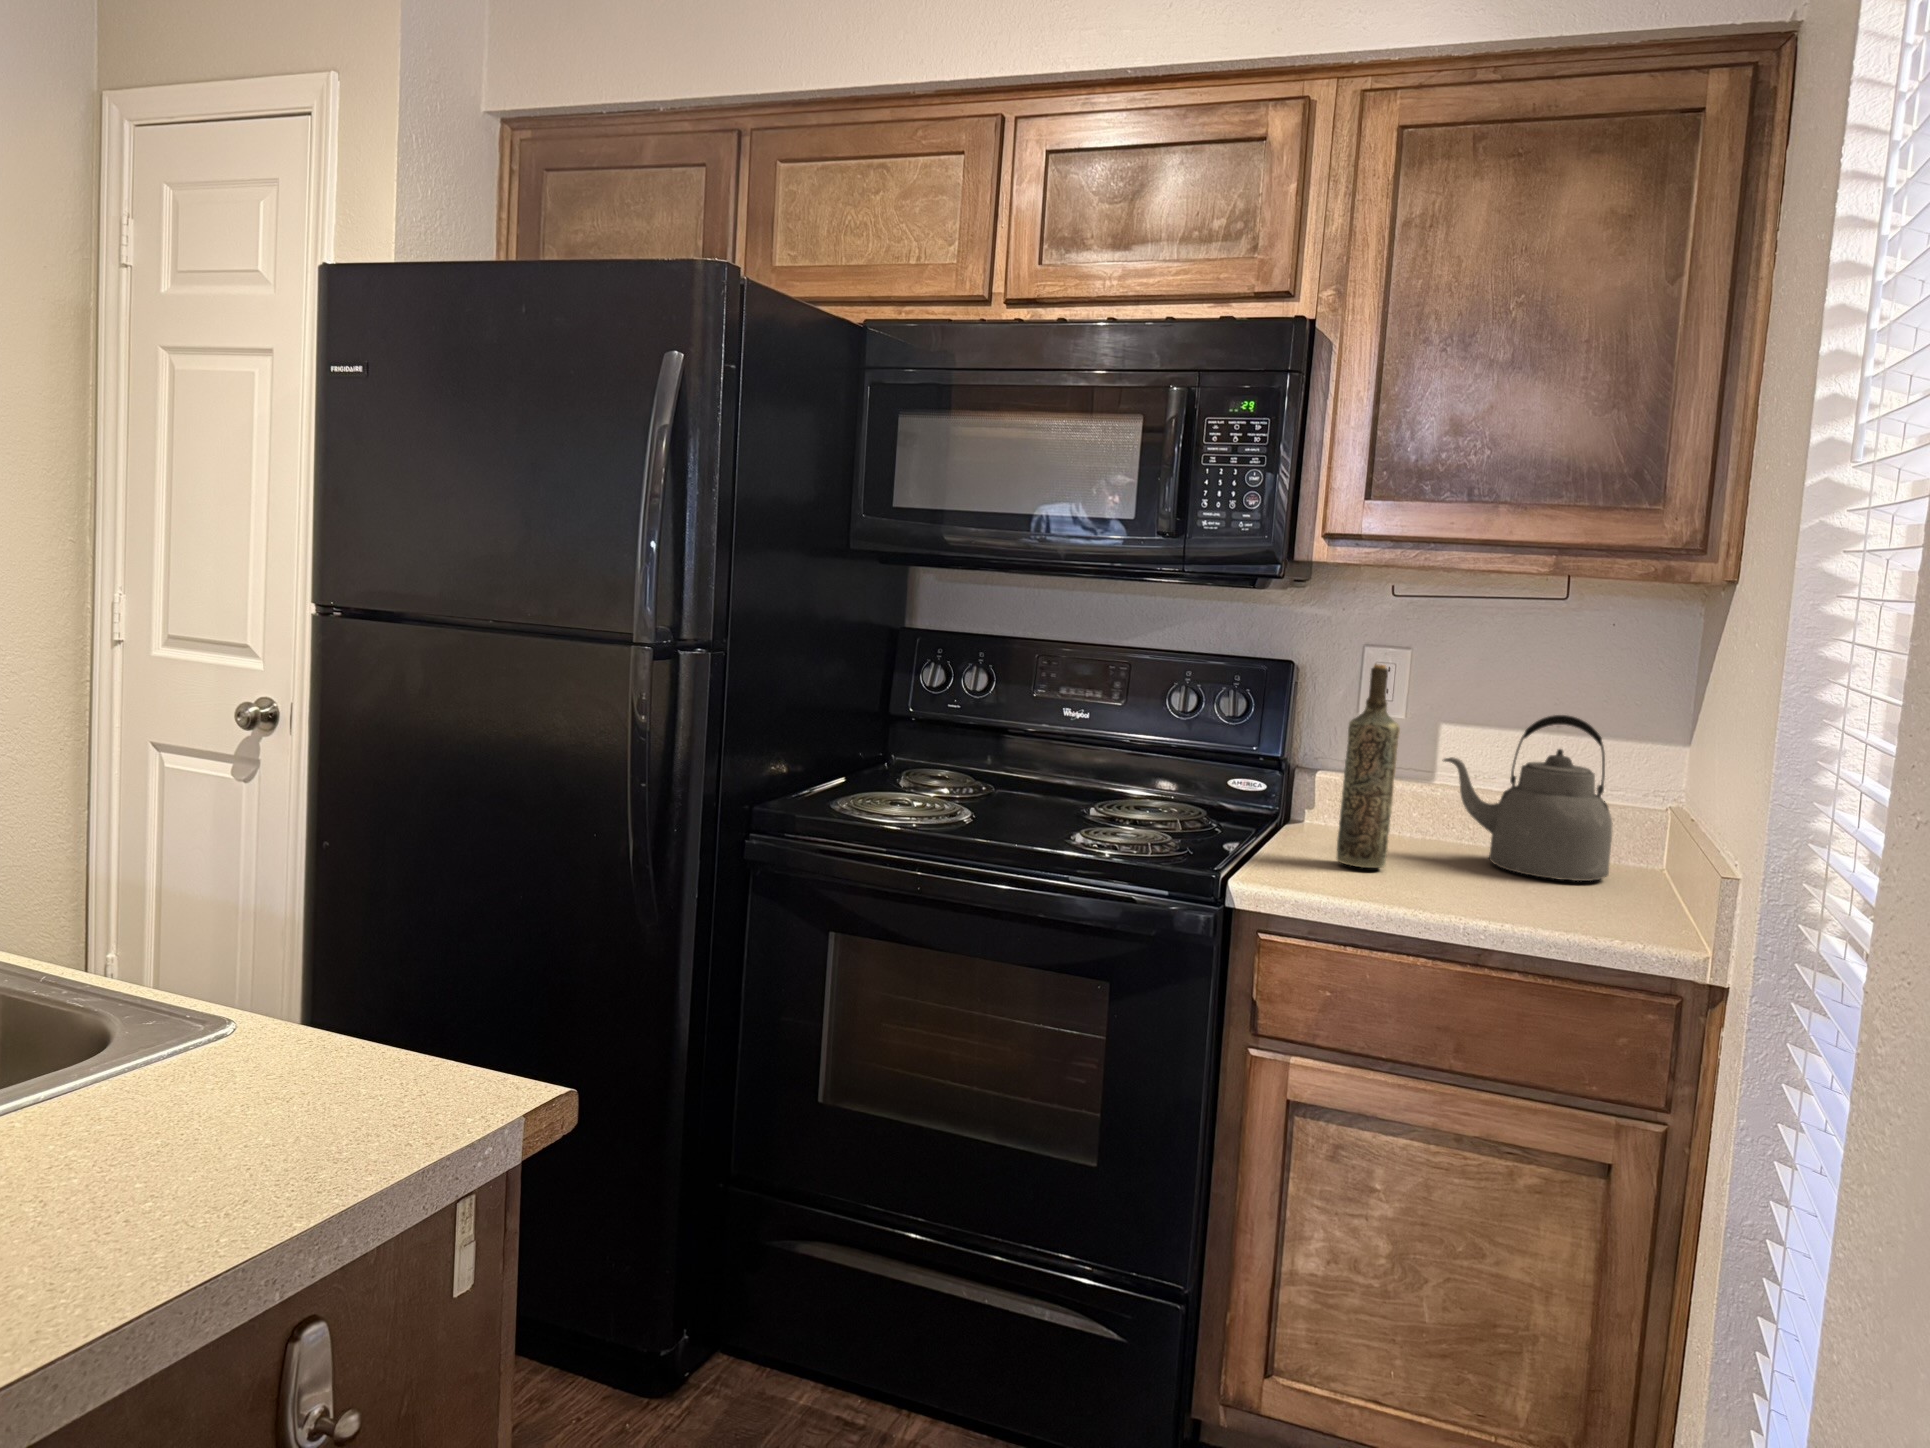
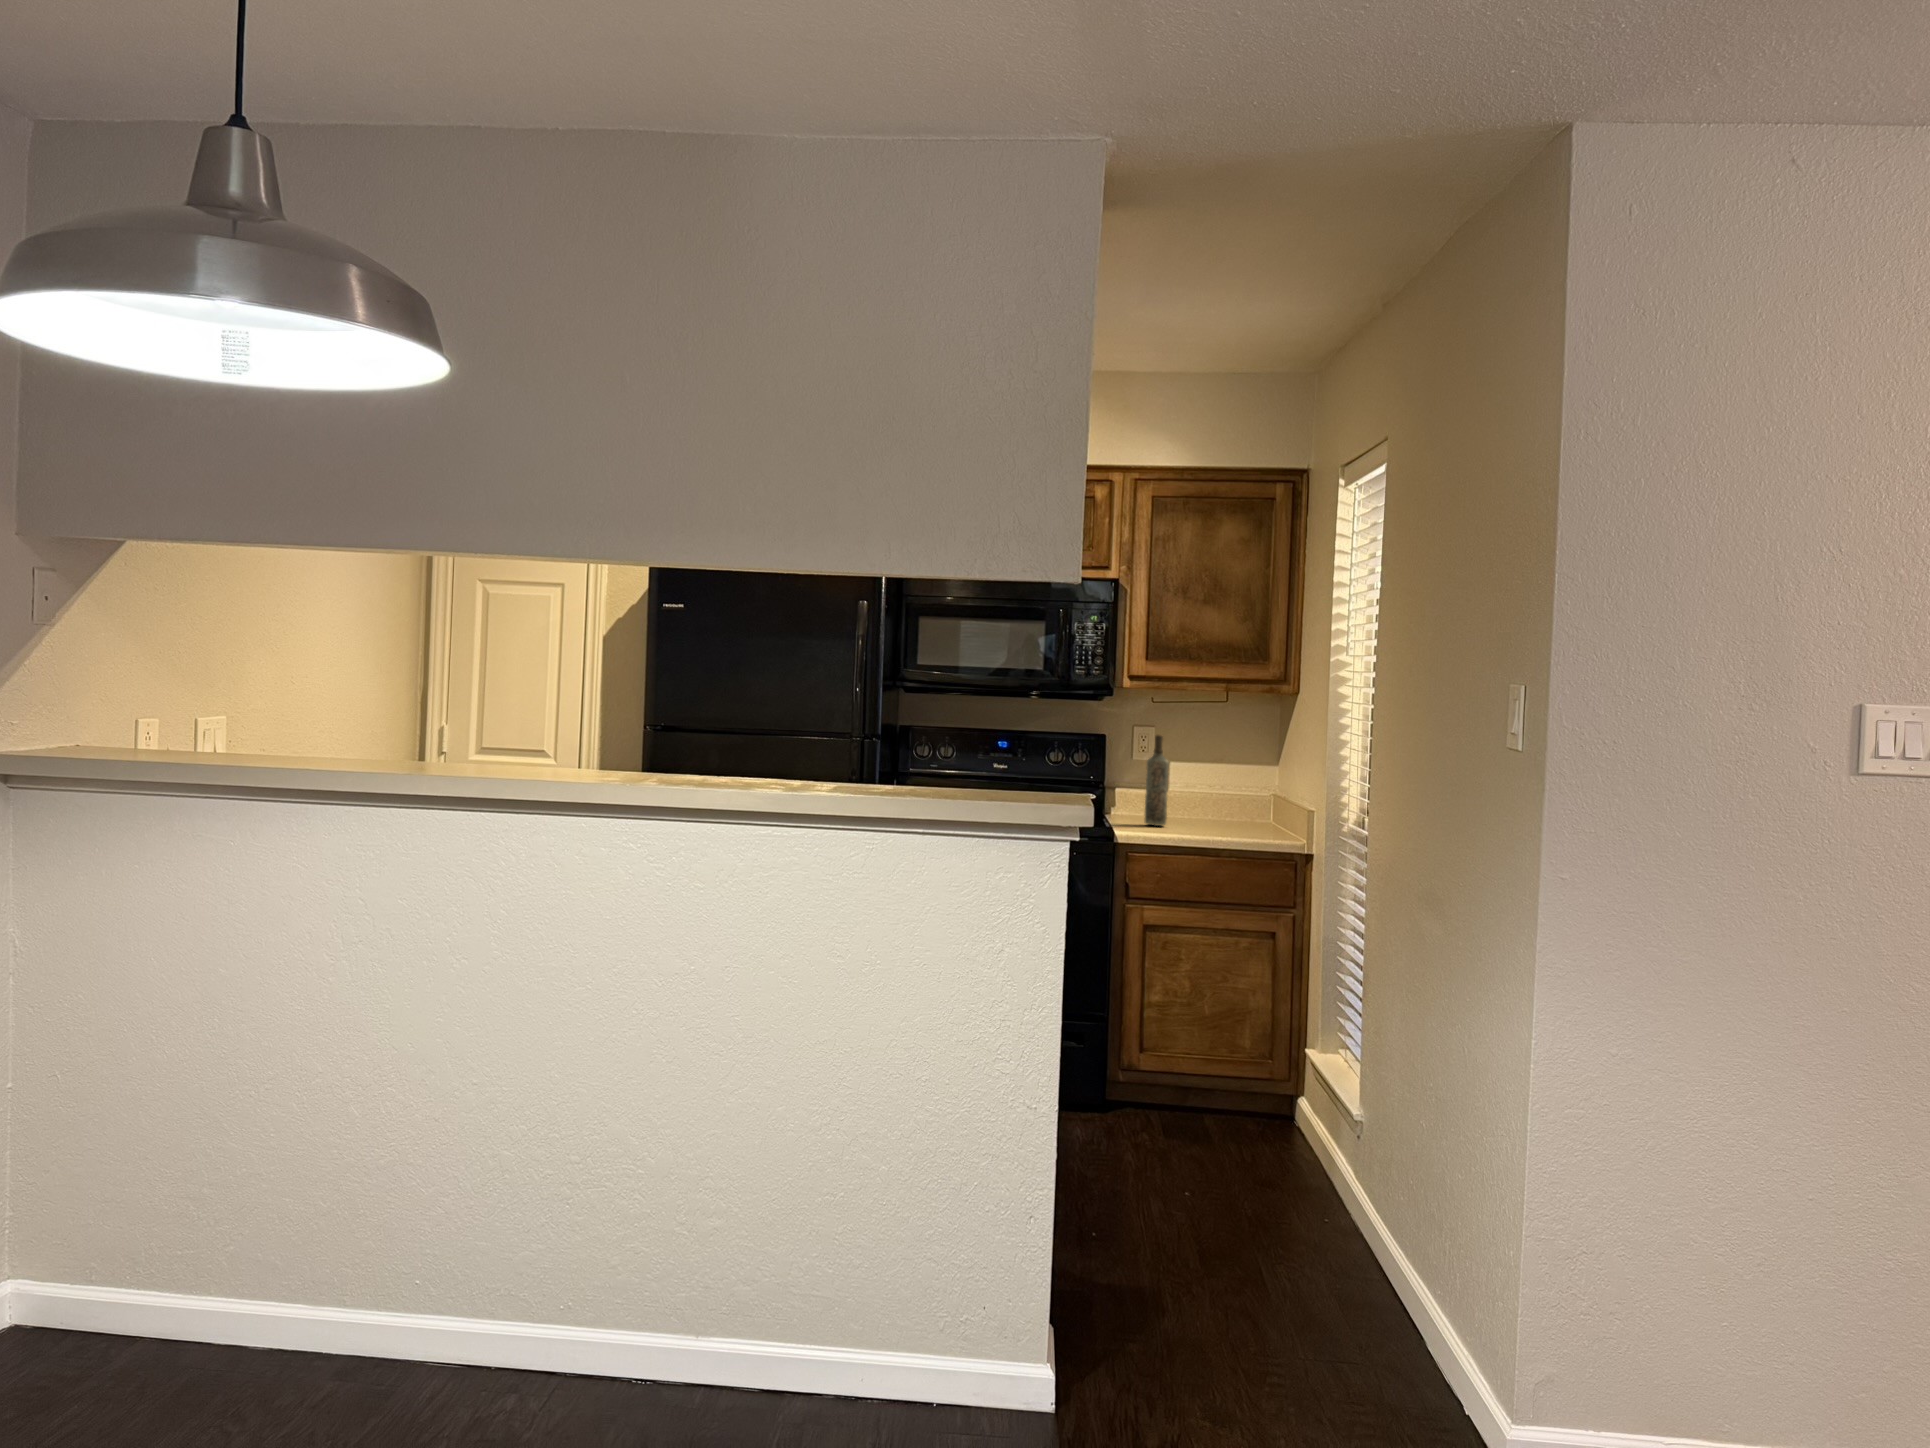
kettle: present [1444,715,1613,881] -> none [1180,753,1253,826]

